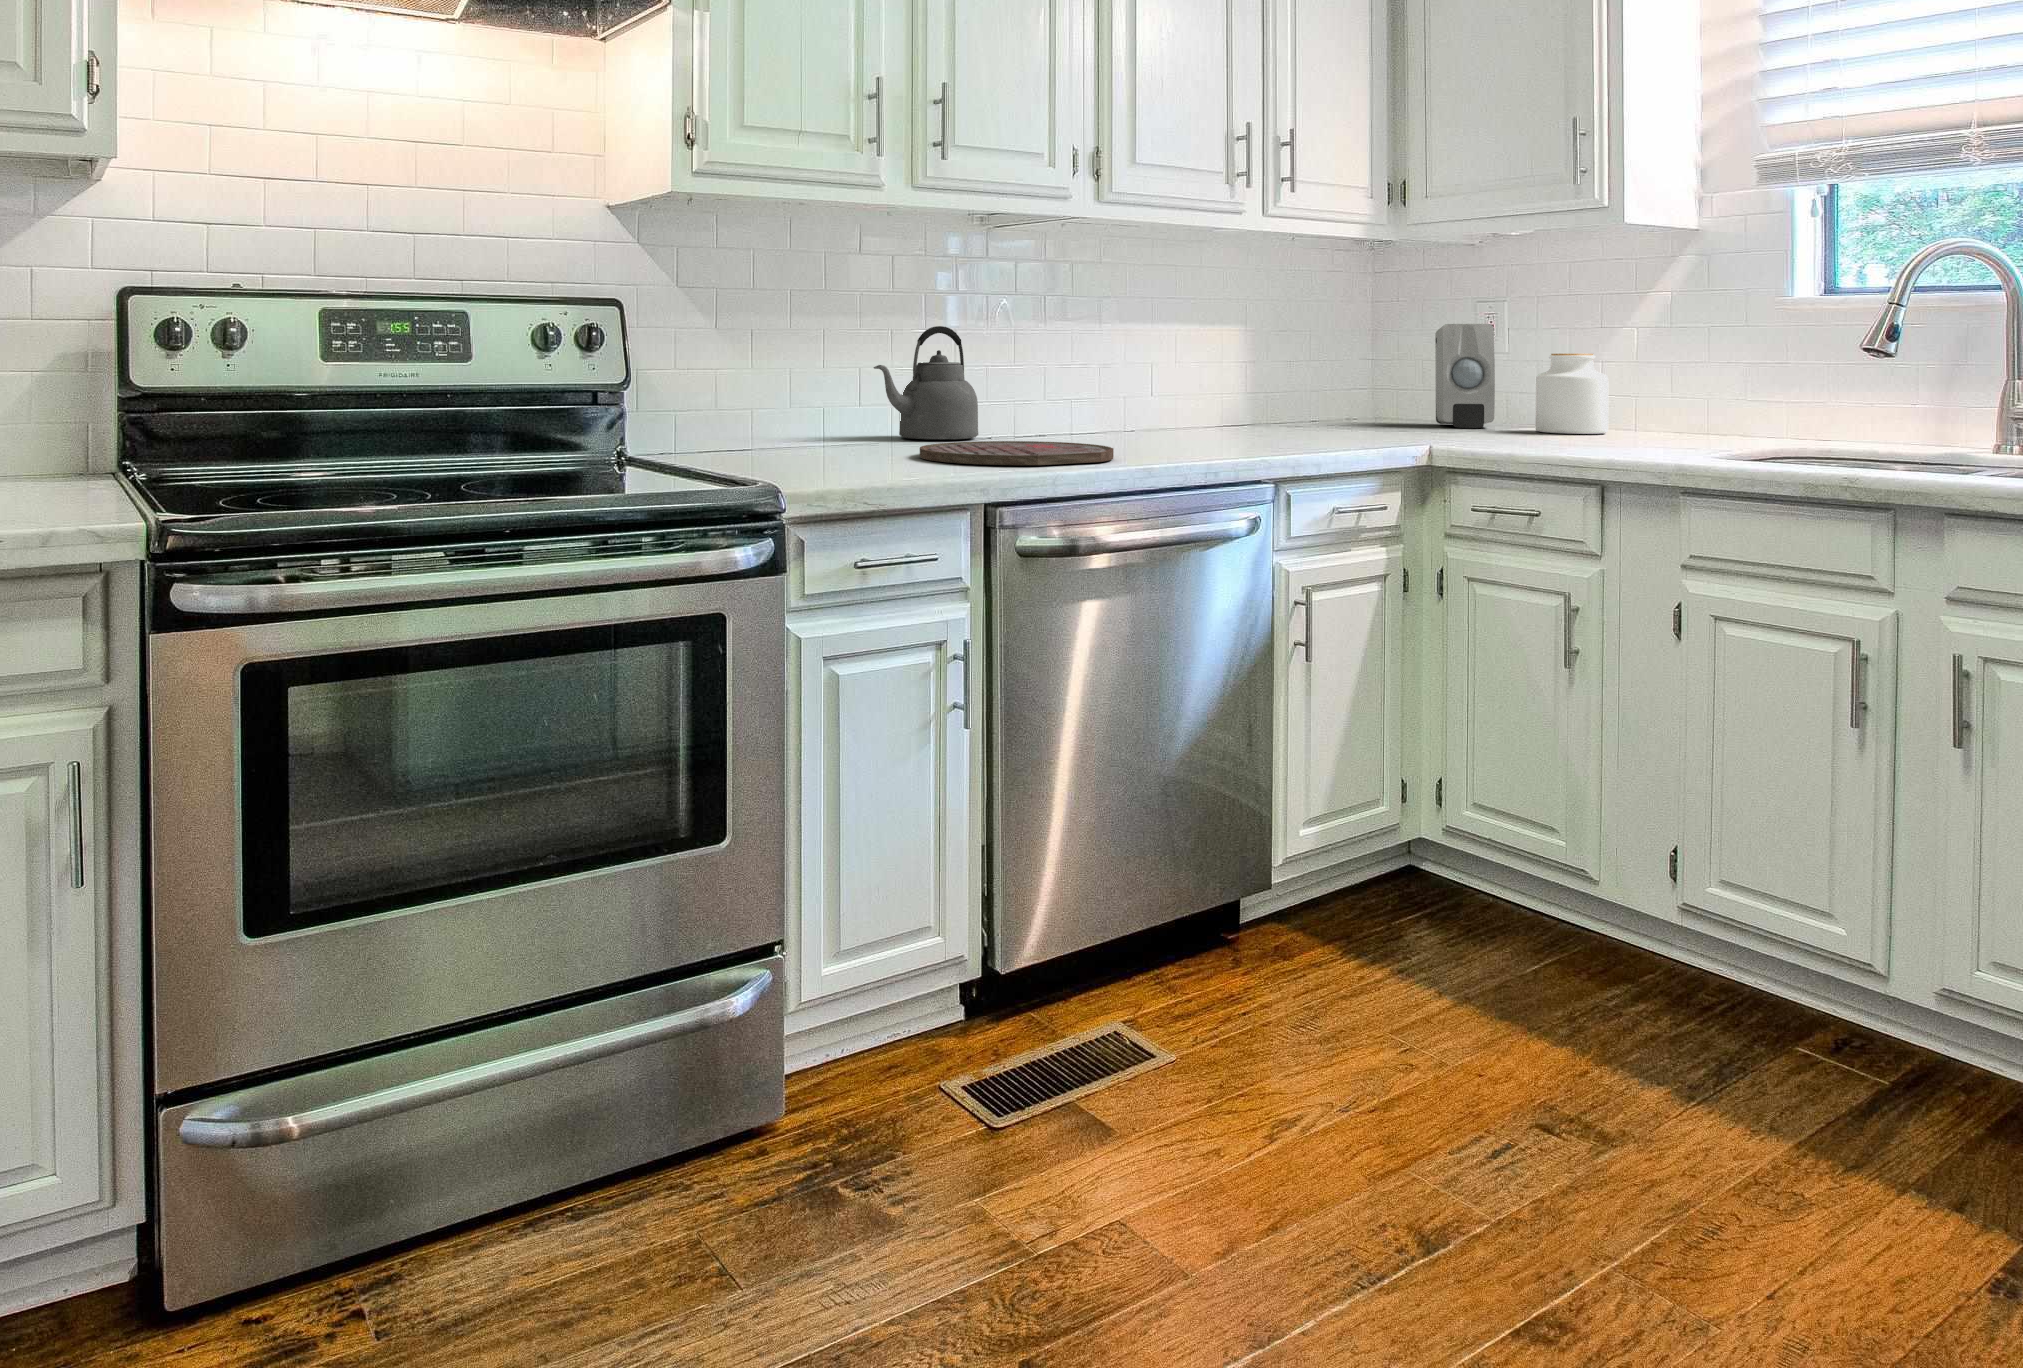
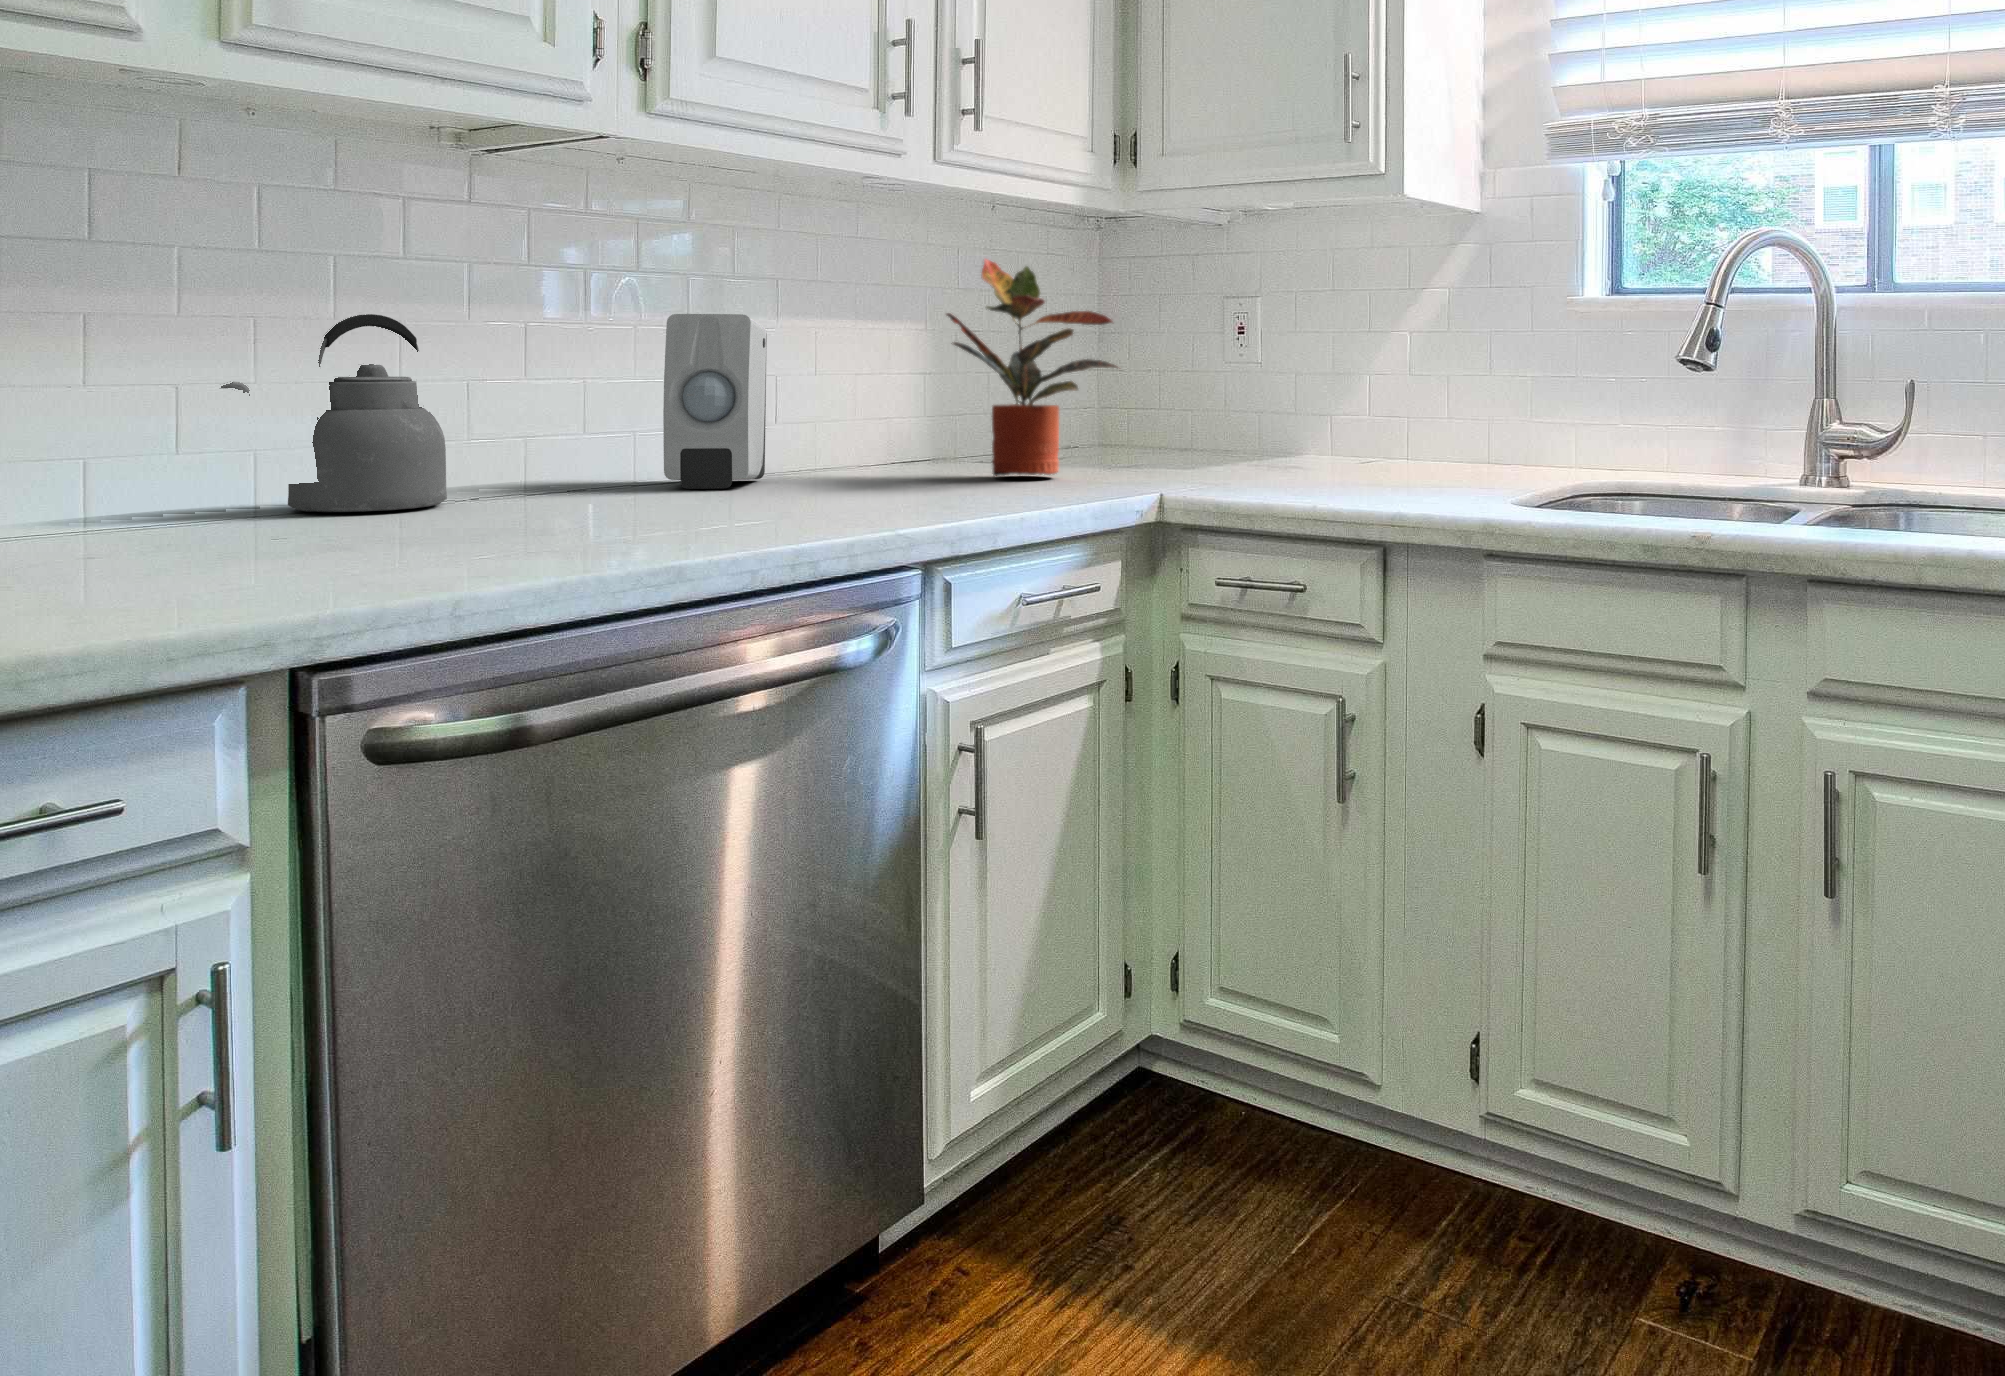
potted plant: none [1267,279,1397,433] -> present [947,259,1117,476]
soap dispenser: present [1435,324,1495,428] -> present [663,314,767,489]
jar: present [1536,353,1608,434] -> none [1293,364,1377,468]
cutting board: present [920,441,1114,465] -> none [231,514,637,576]

